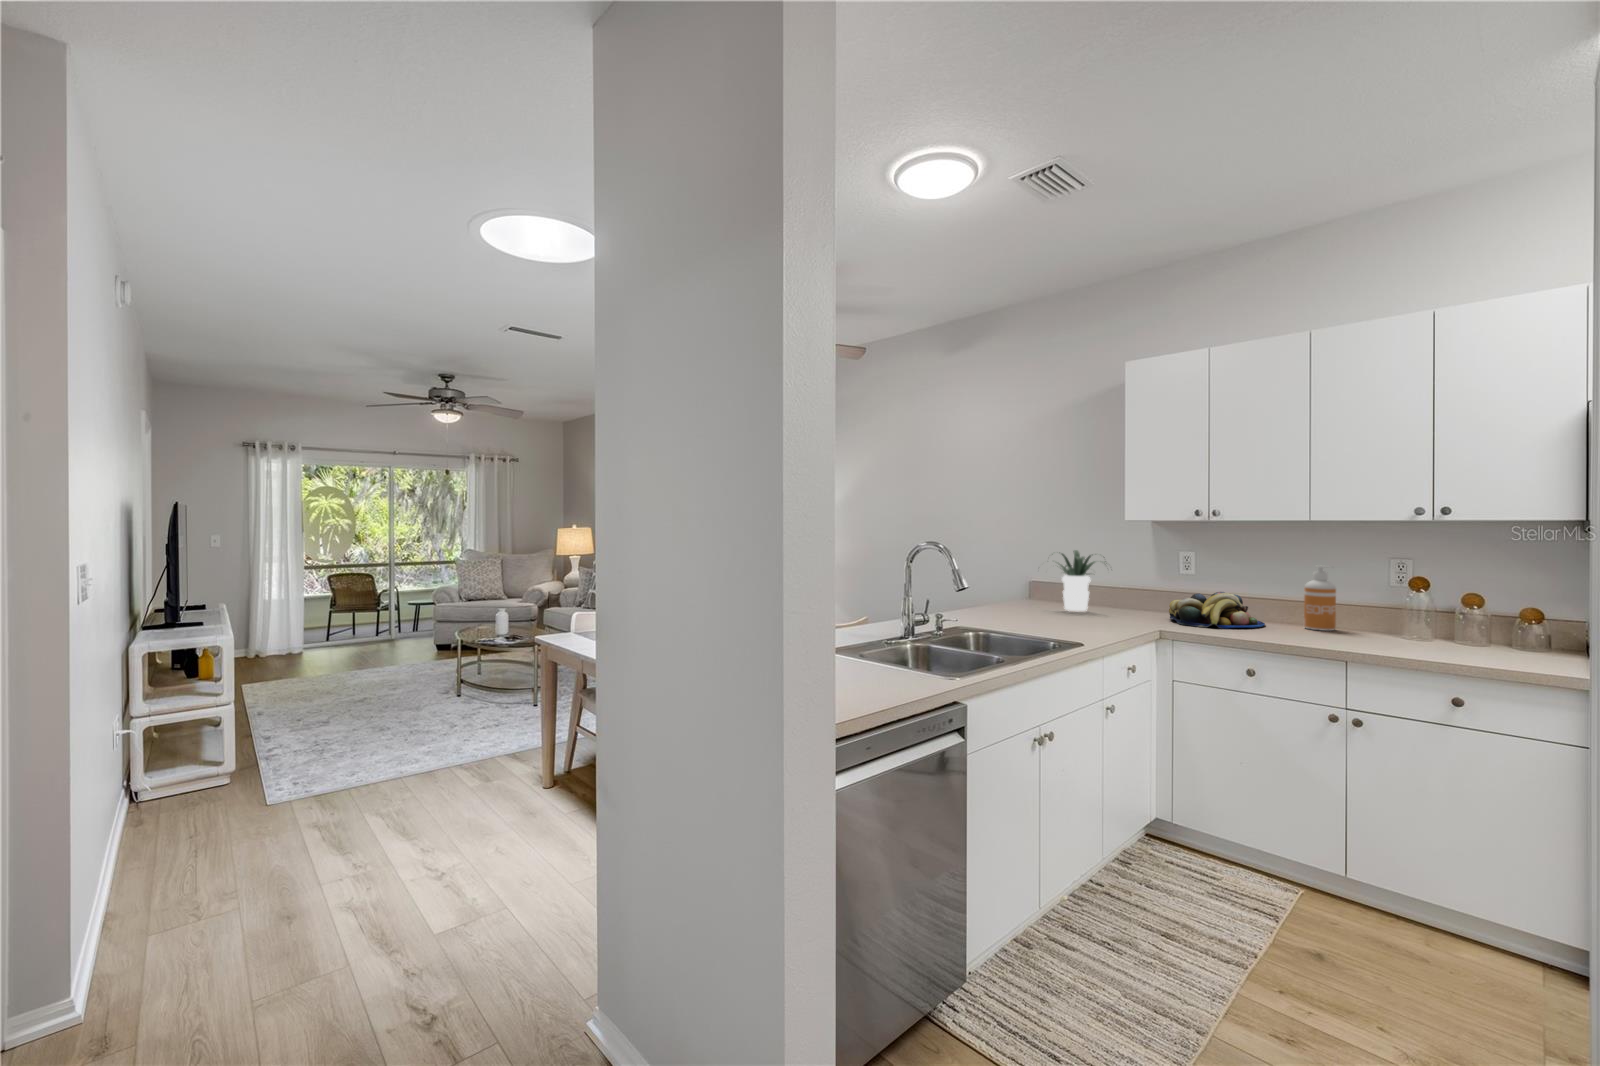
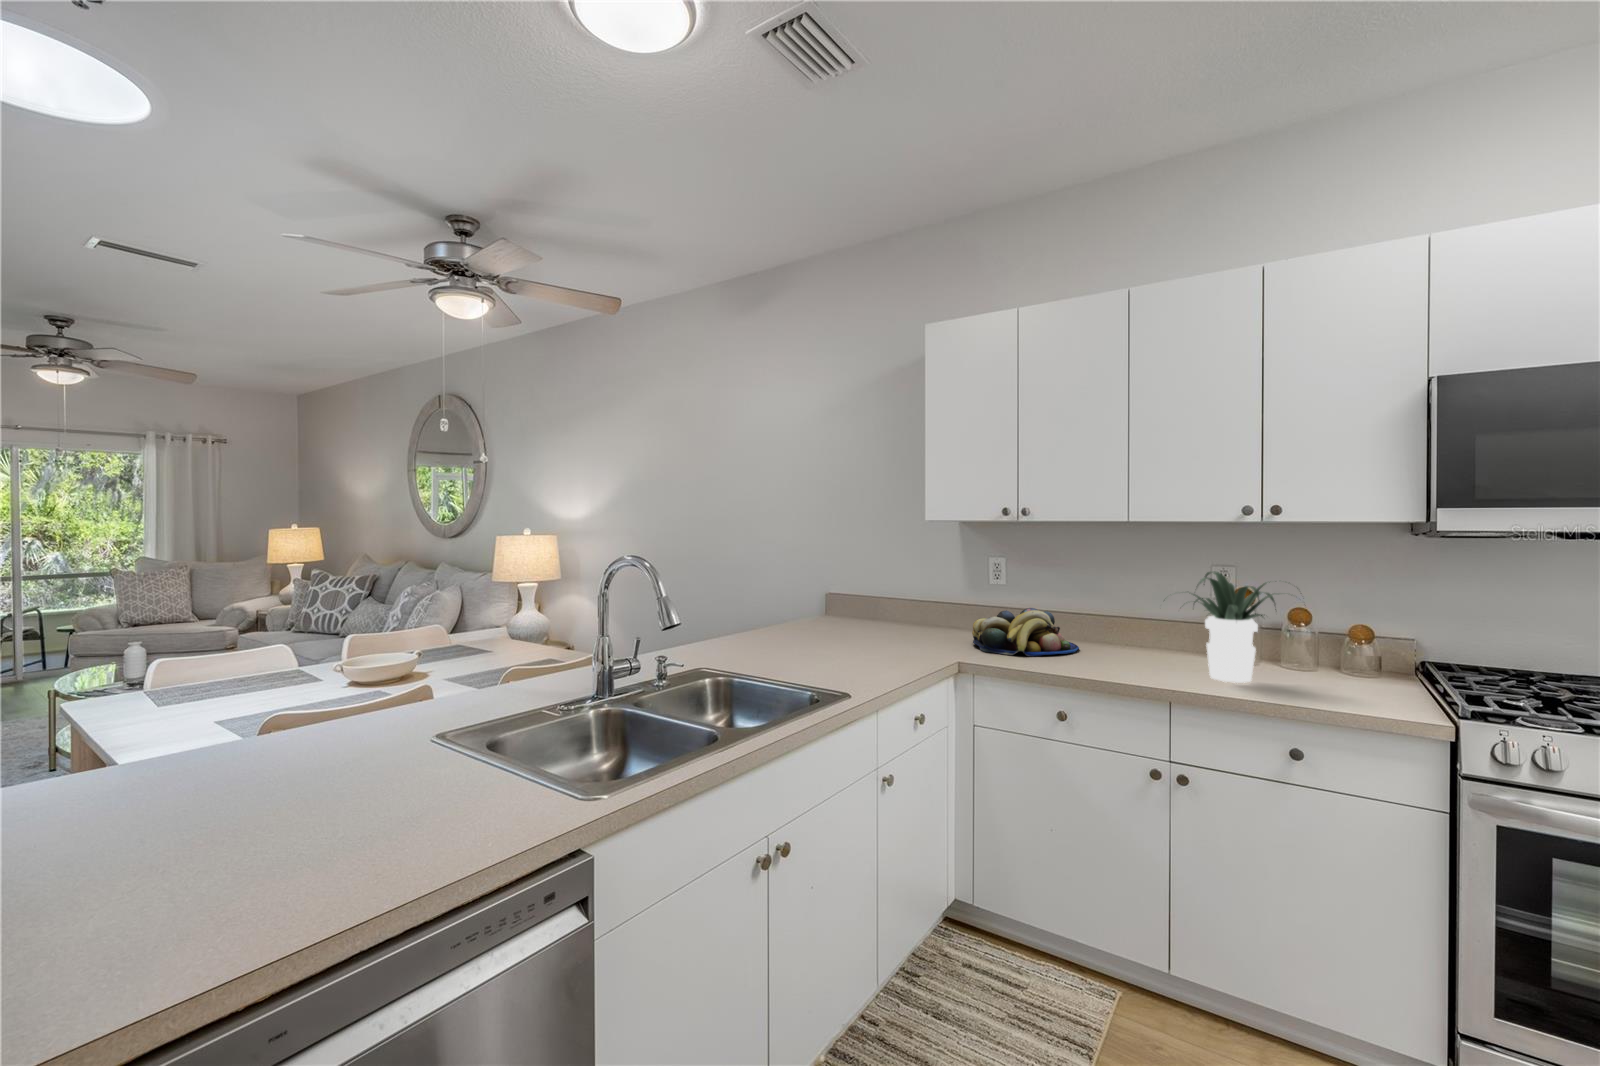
potted plant: present [1059,550,1106,611] -> present [1165,571,1276,683]
soap dispenser: present [1304,566,1336,631] -> none [1121,576,1156,655]

